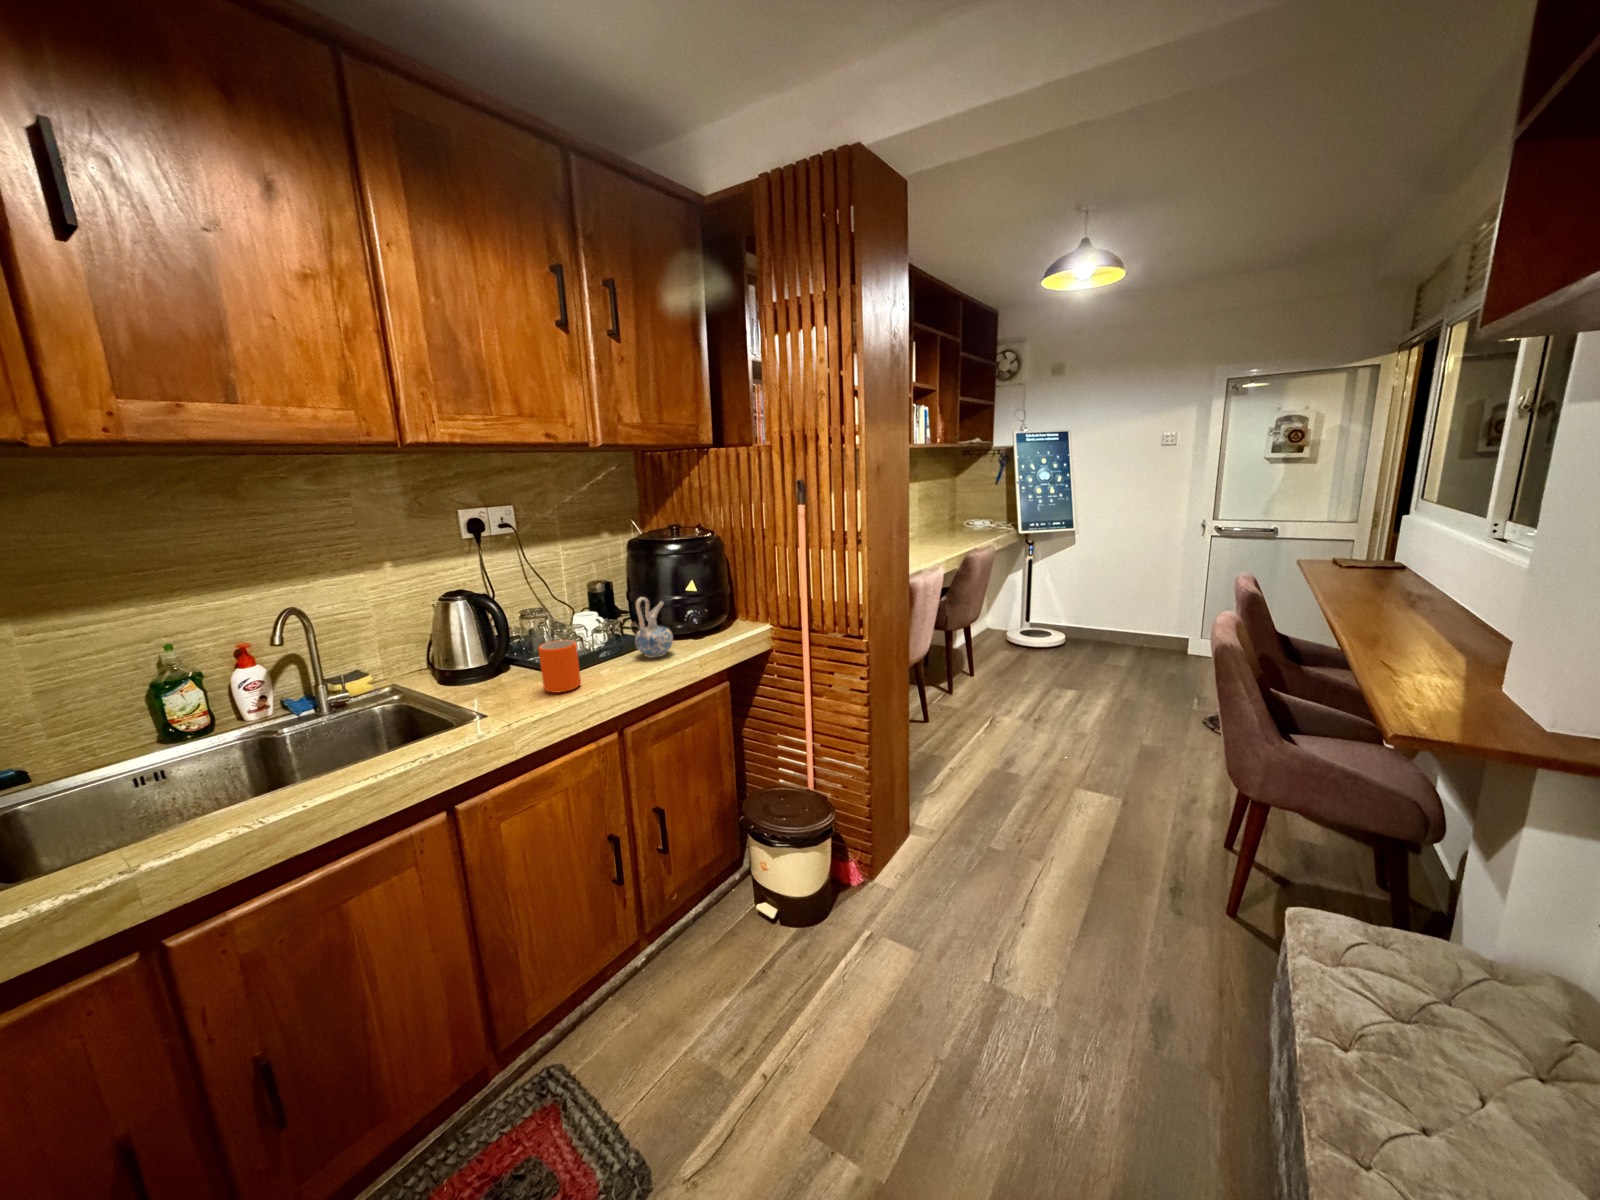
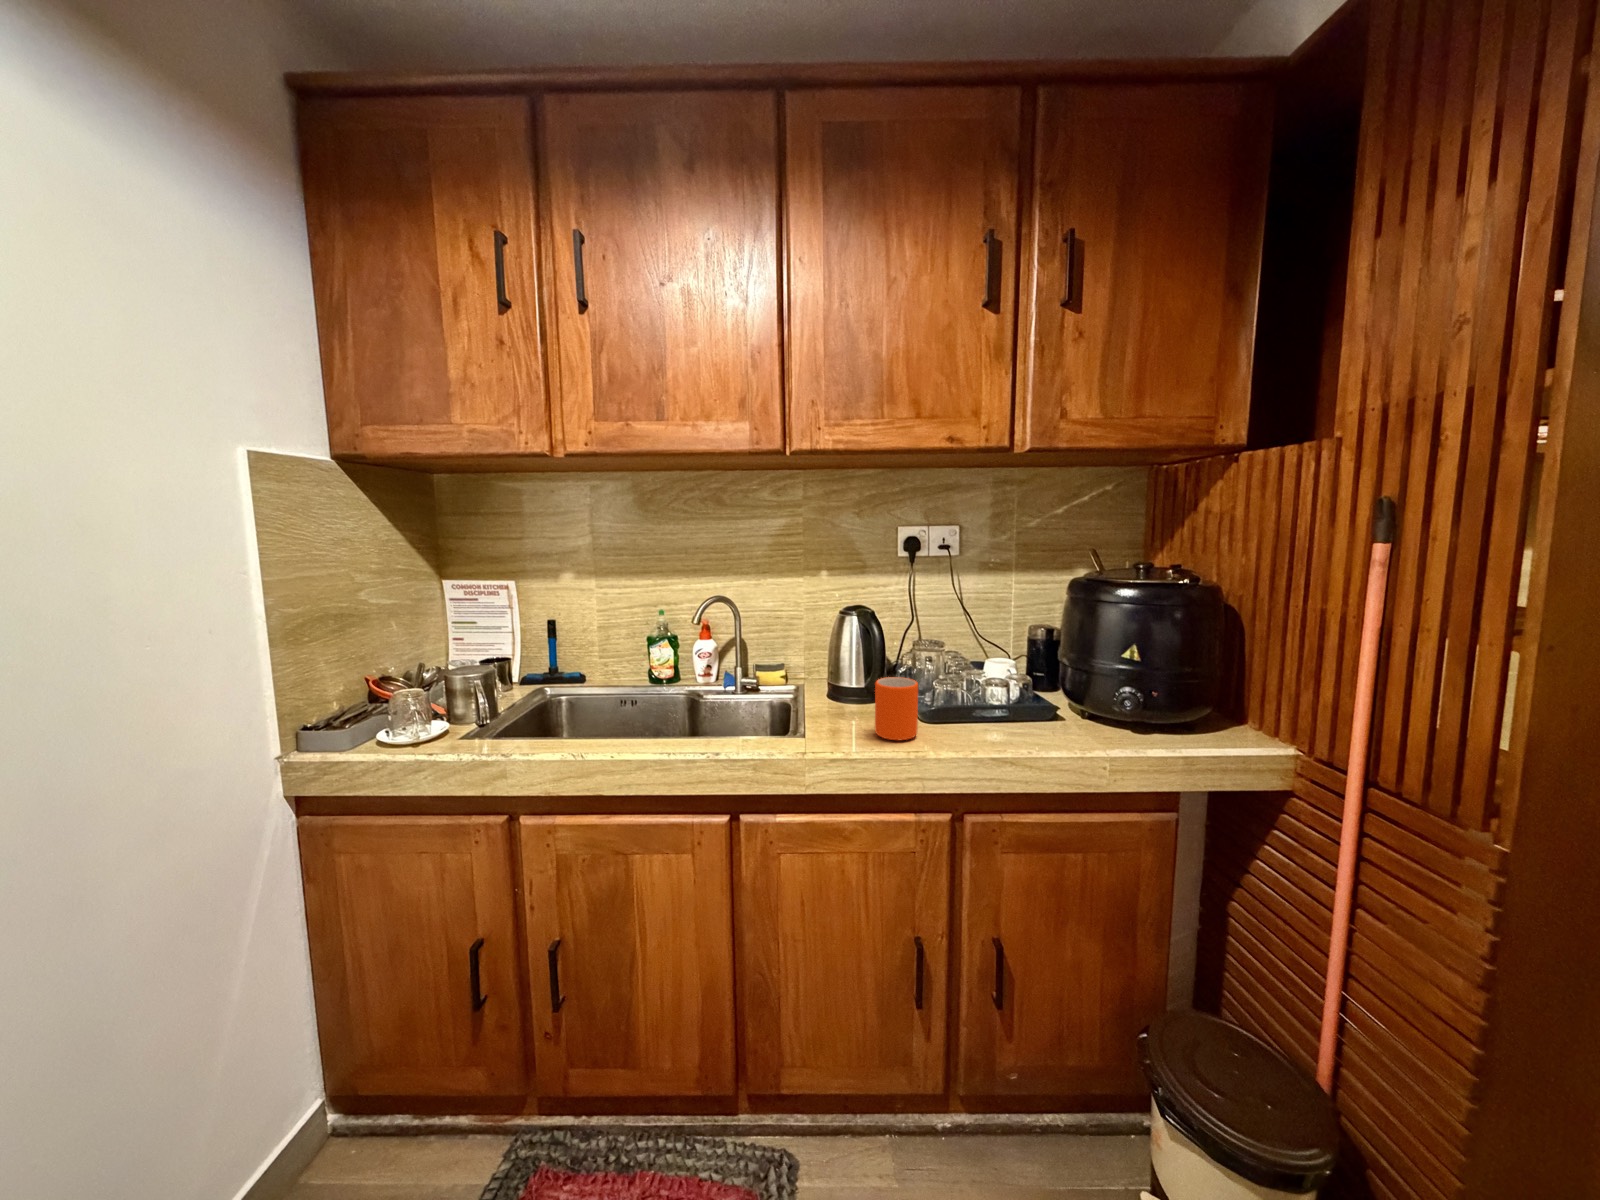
ceramic pitcher: present [635,597,673,658] -> none [1016,651,1071,739]

